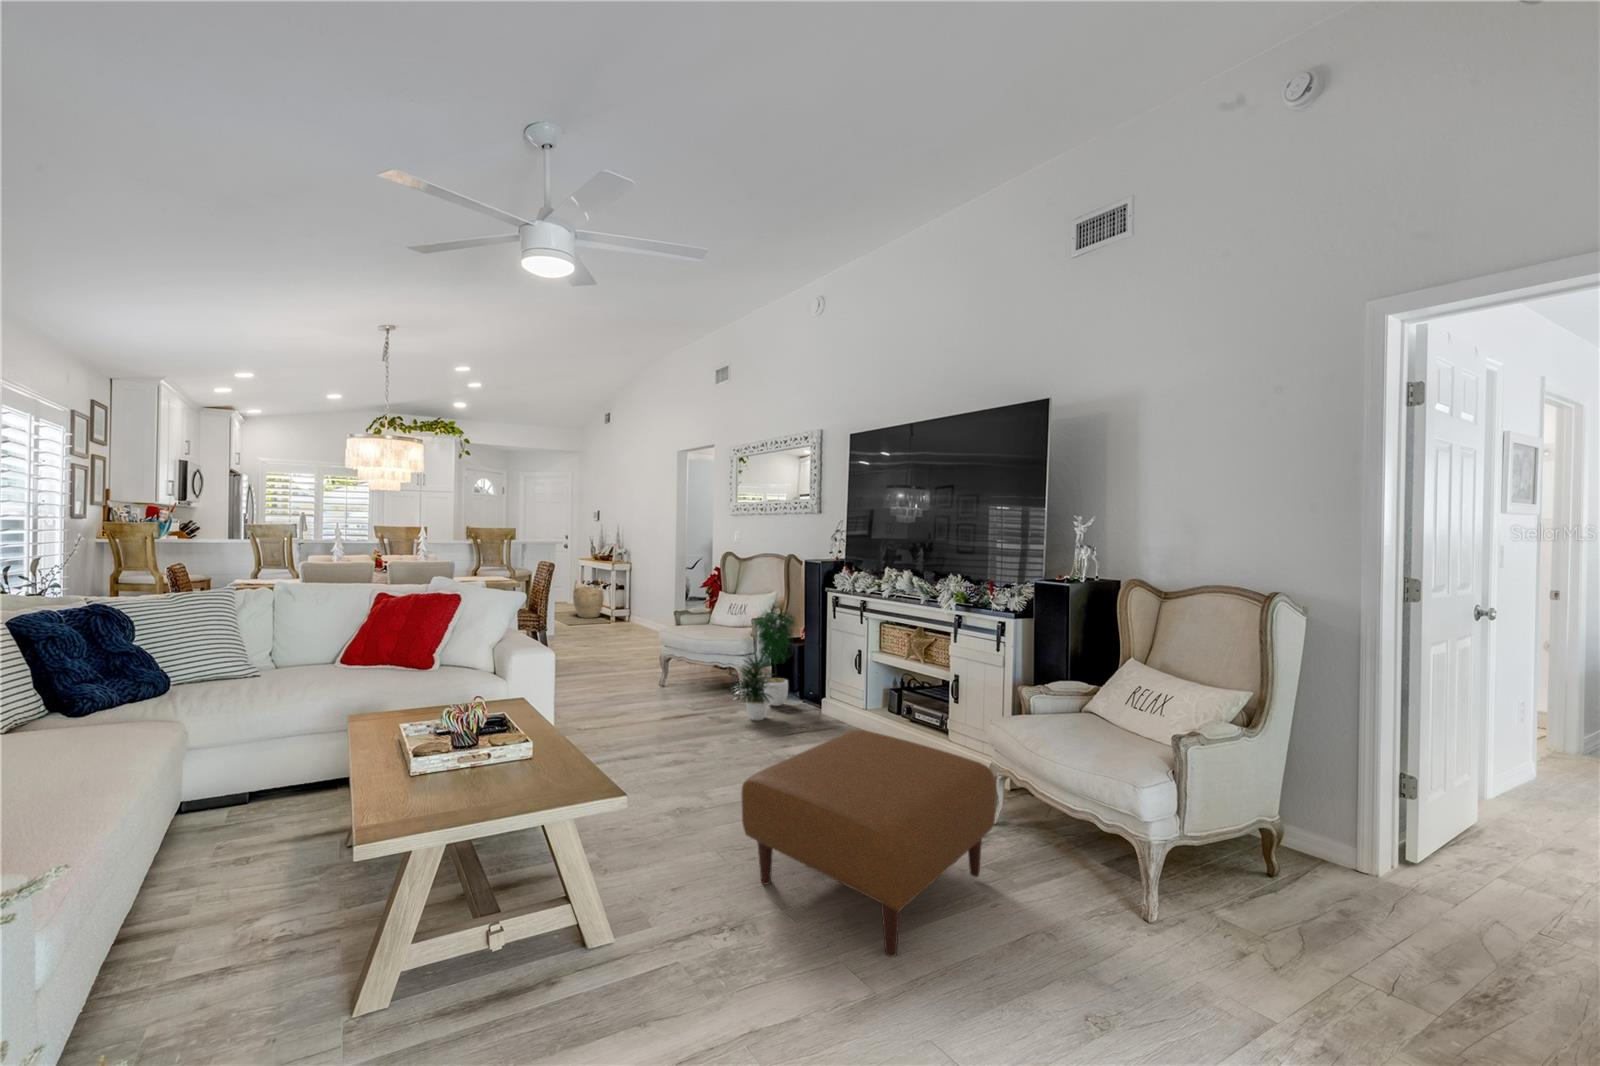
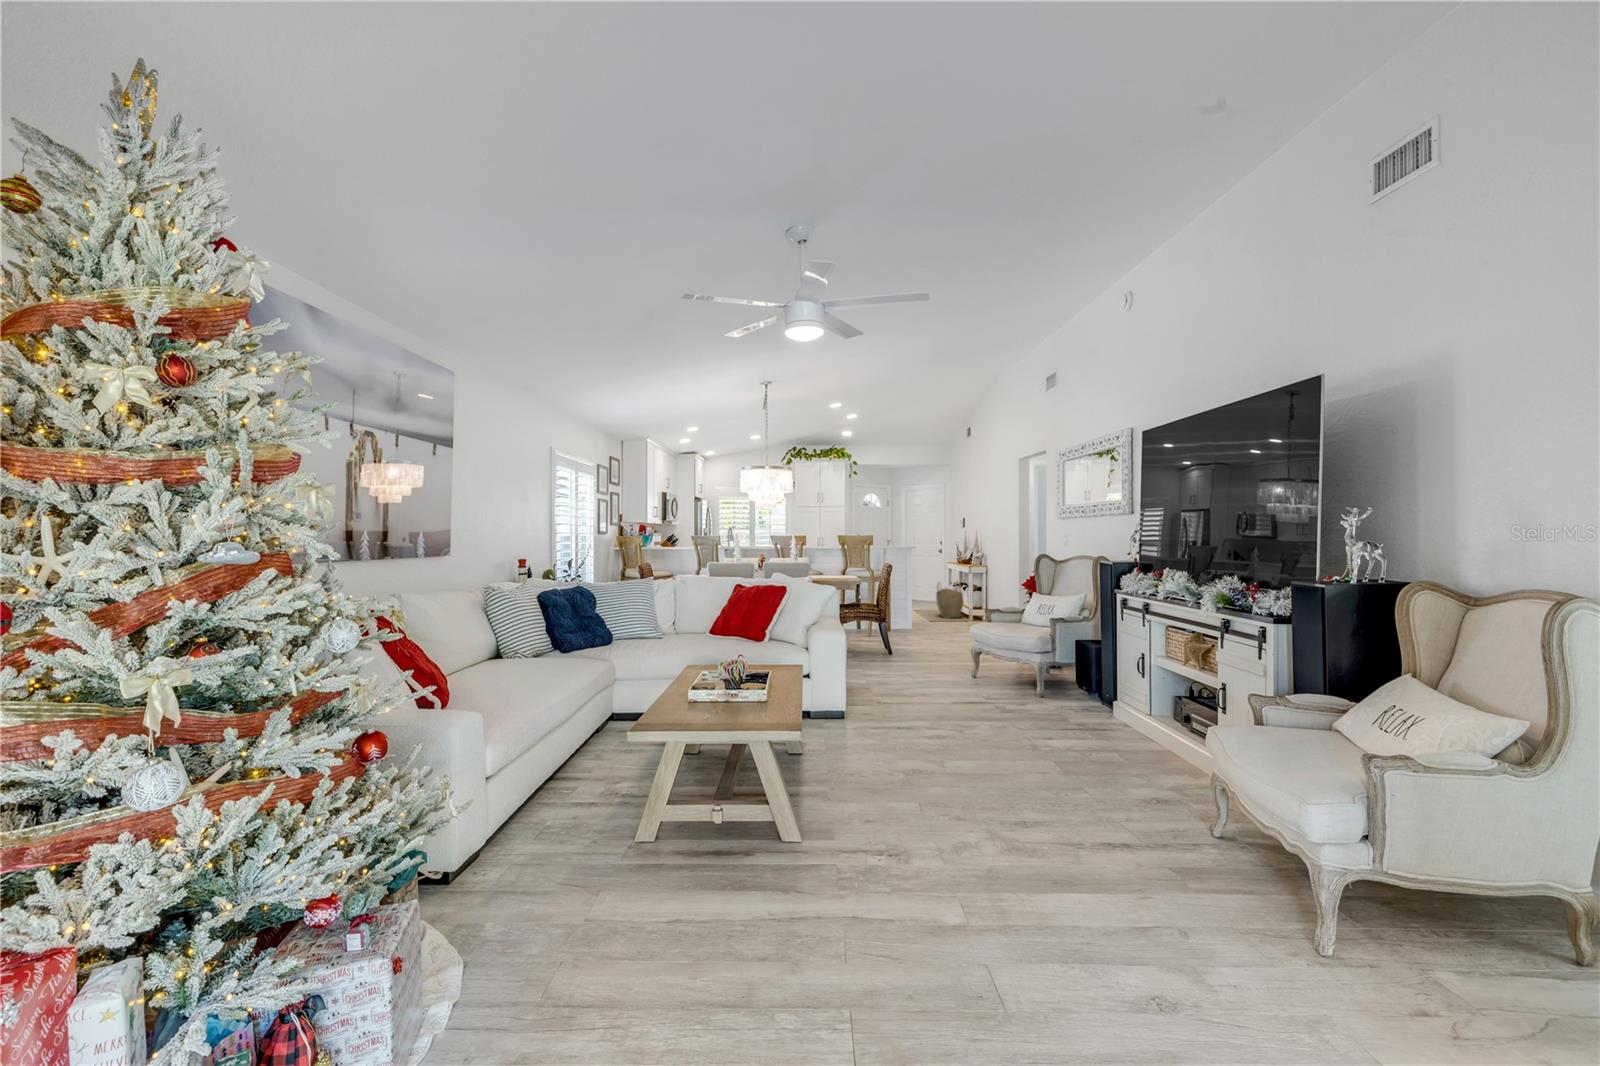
potted plant: present [735,608,795,720] -> none [1010,602,1089,714]
ottoman: present [741,730,996,957] -> none [920,710,1146,872]

